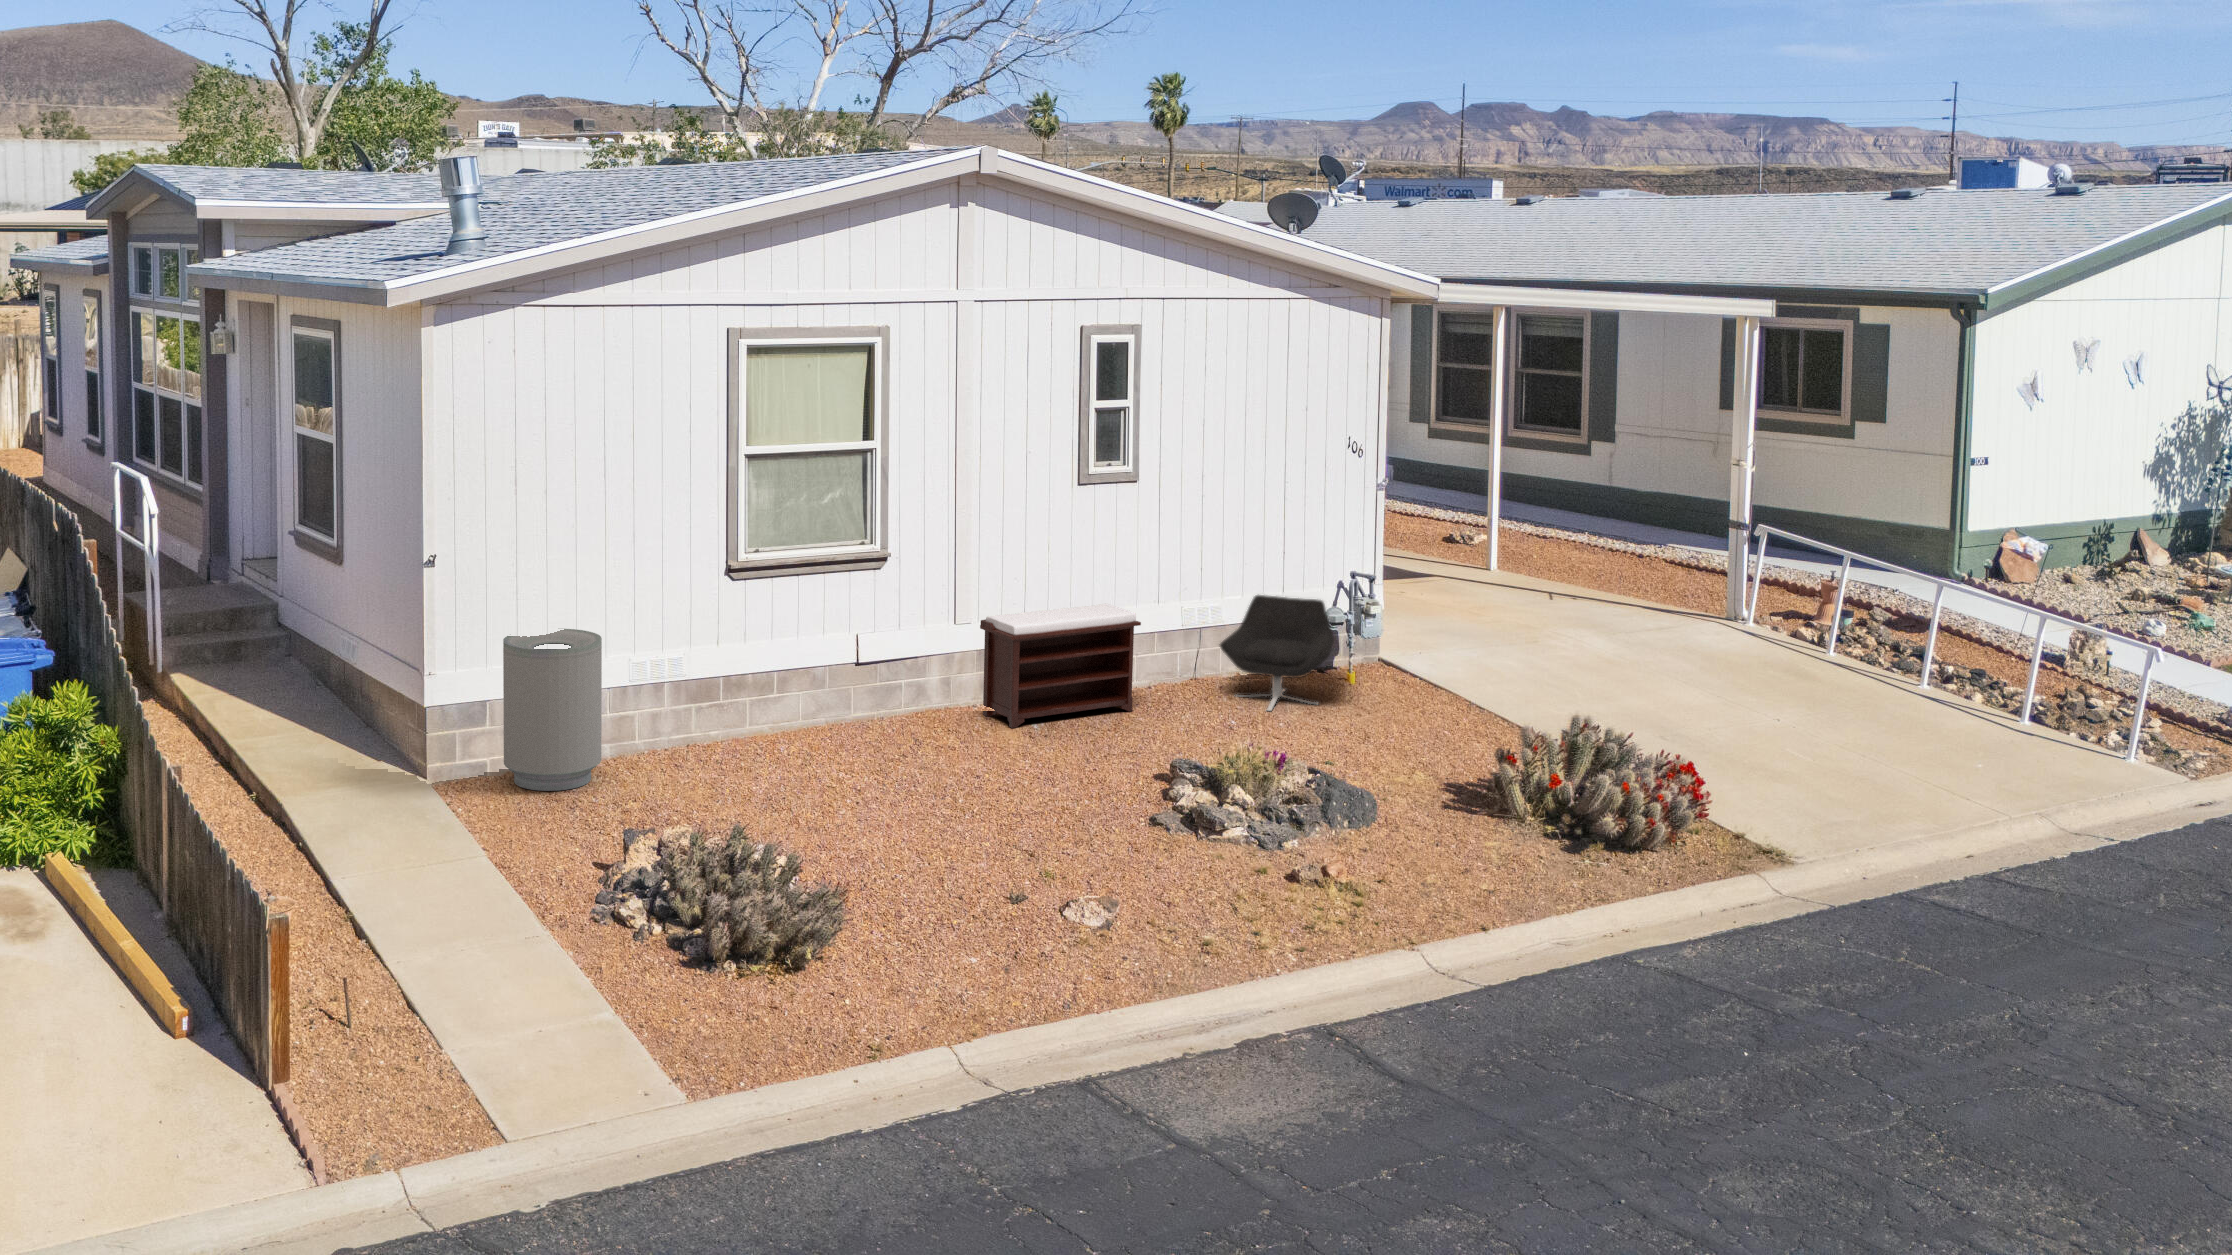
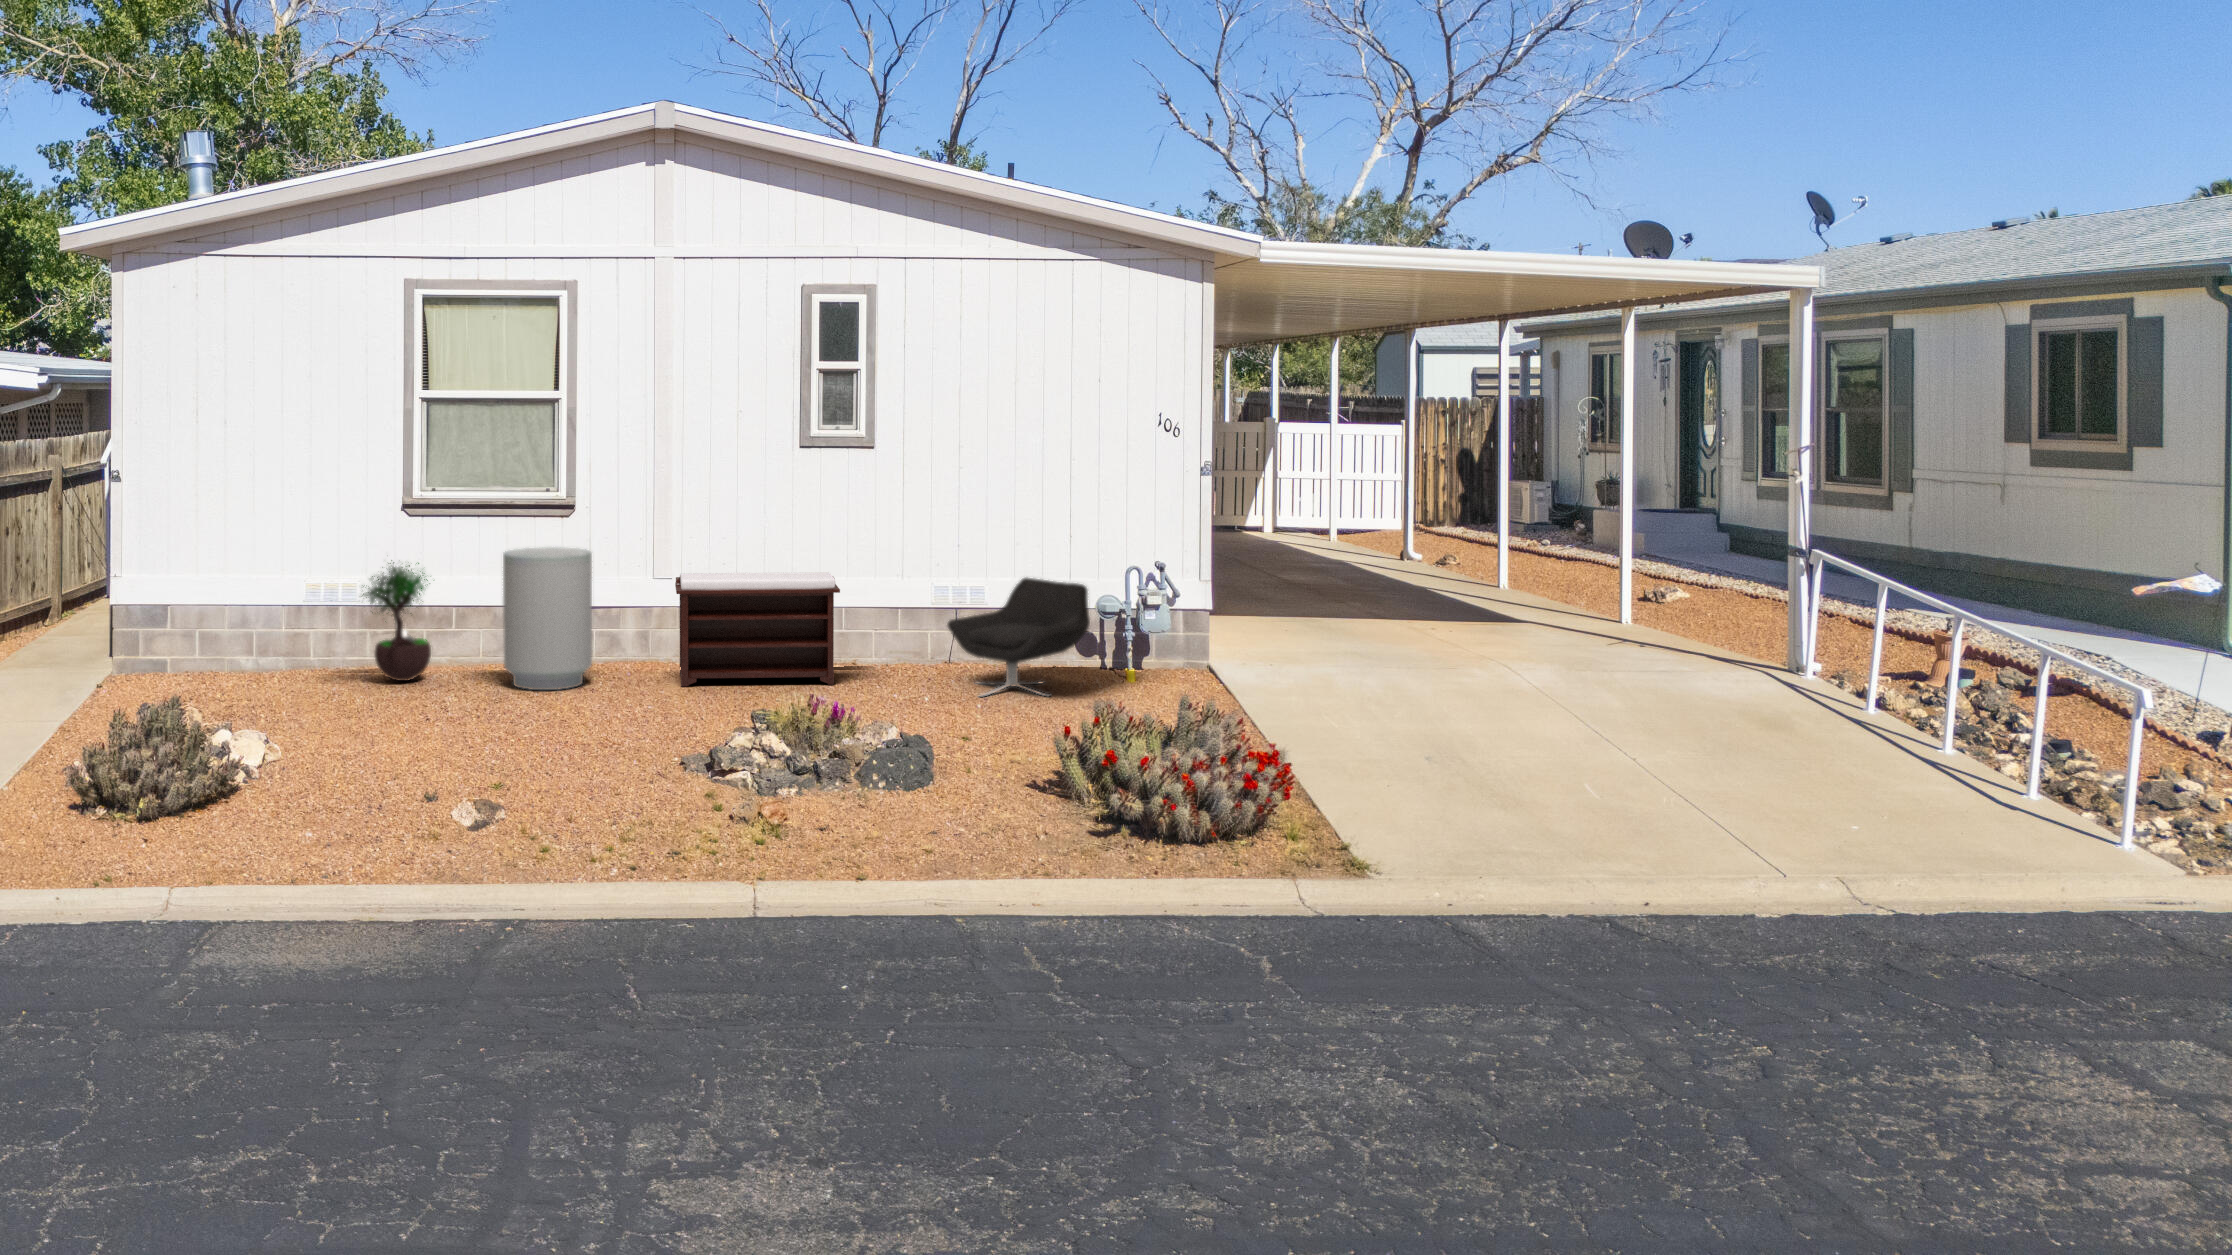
potted tree: none [713,622,789,752] -> present [361,560,431,681]
trash can: present [503,629,602,791] -> present [503,547,592,690]

